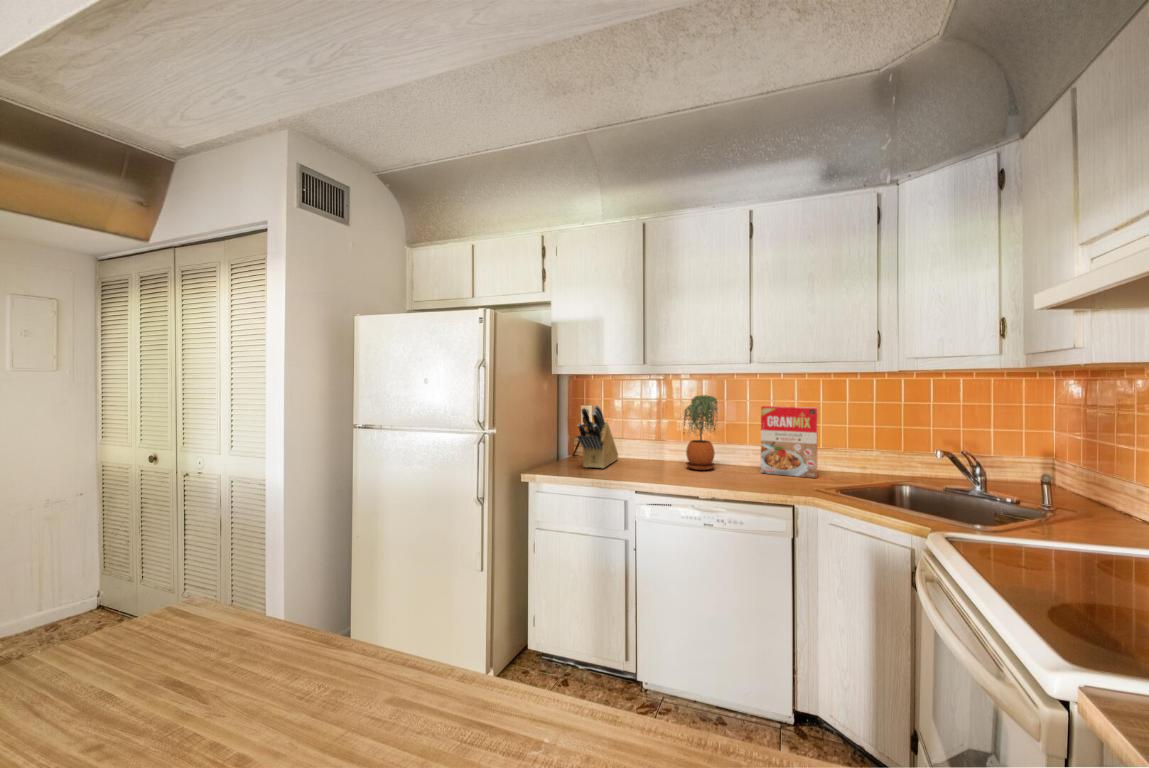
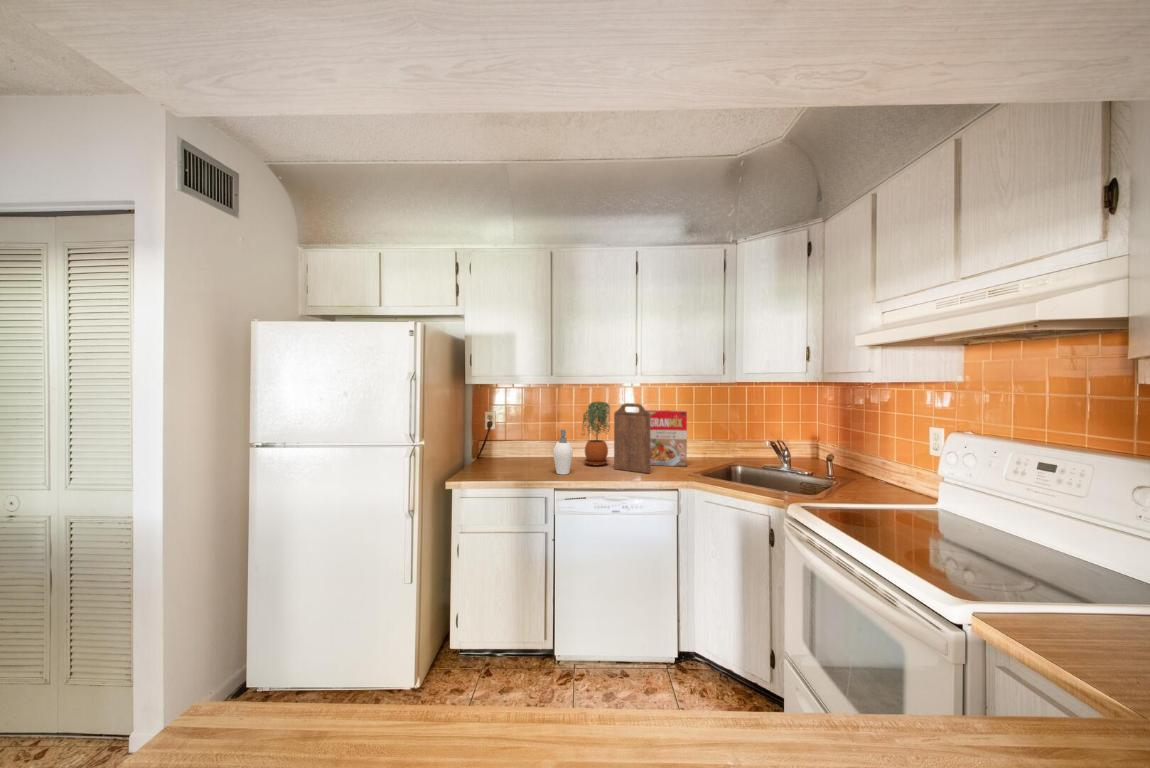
cutting board: none [718,397,761,484] -> present [614,403,650,473]
knife block: present [577,405,618,468] -> none [492,411,521,469]
soap dispenser: none [643,427,672,478] -> present [553,429,573,474]

